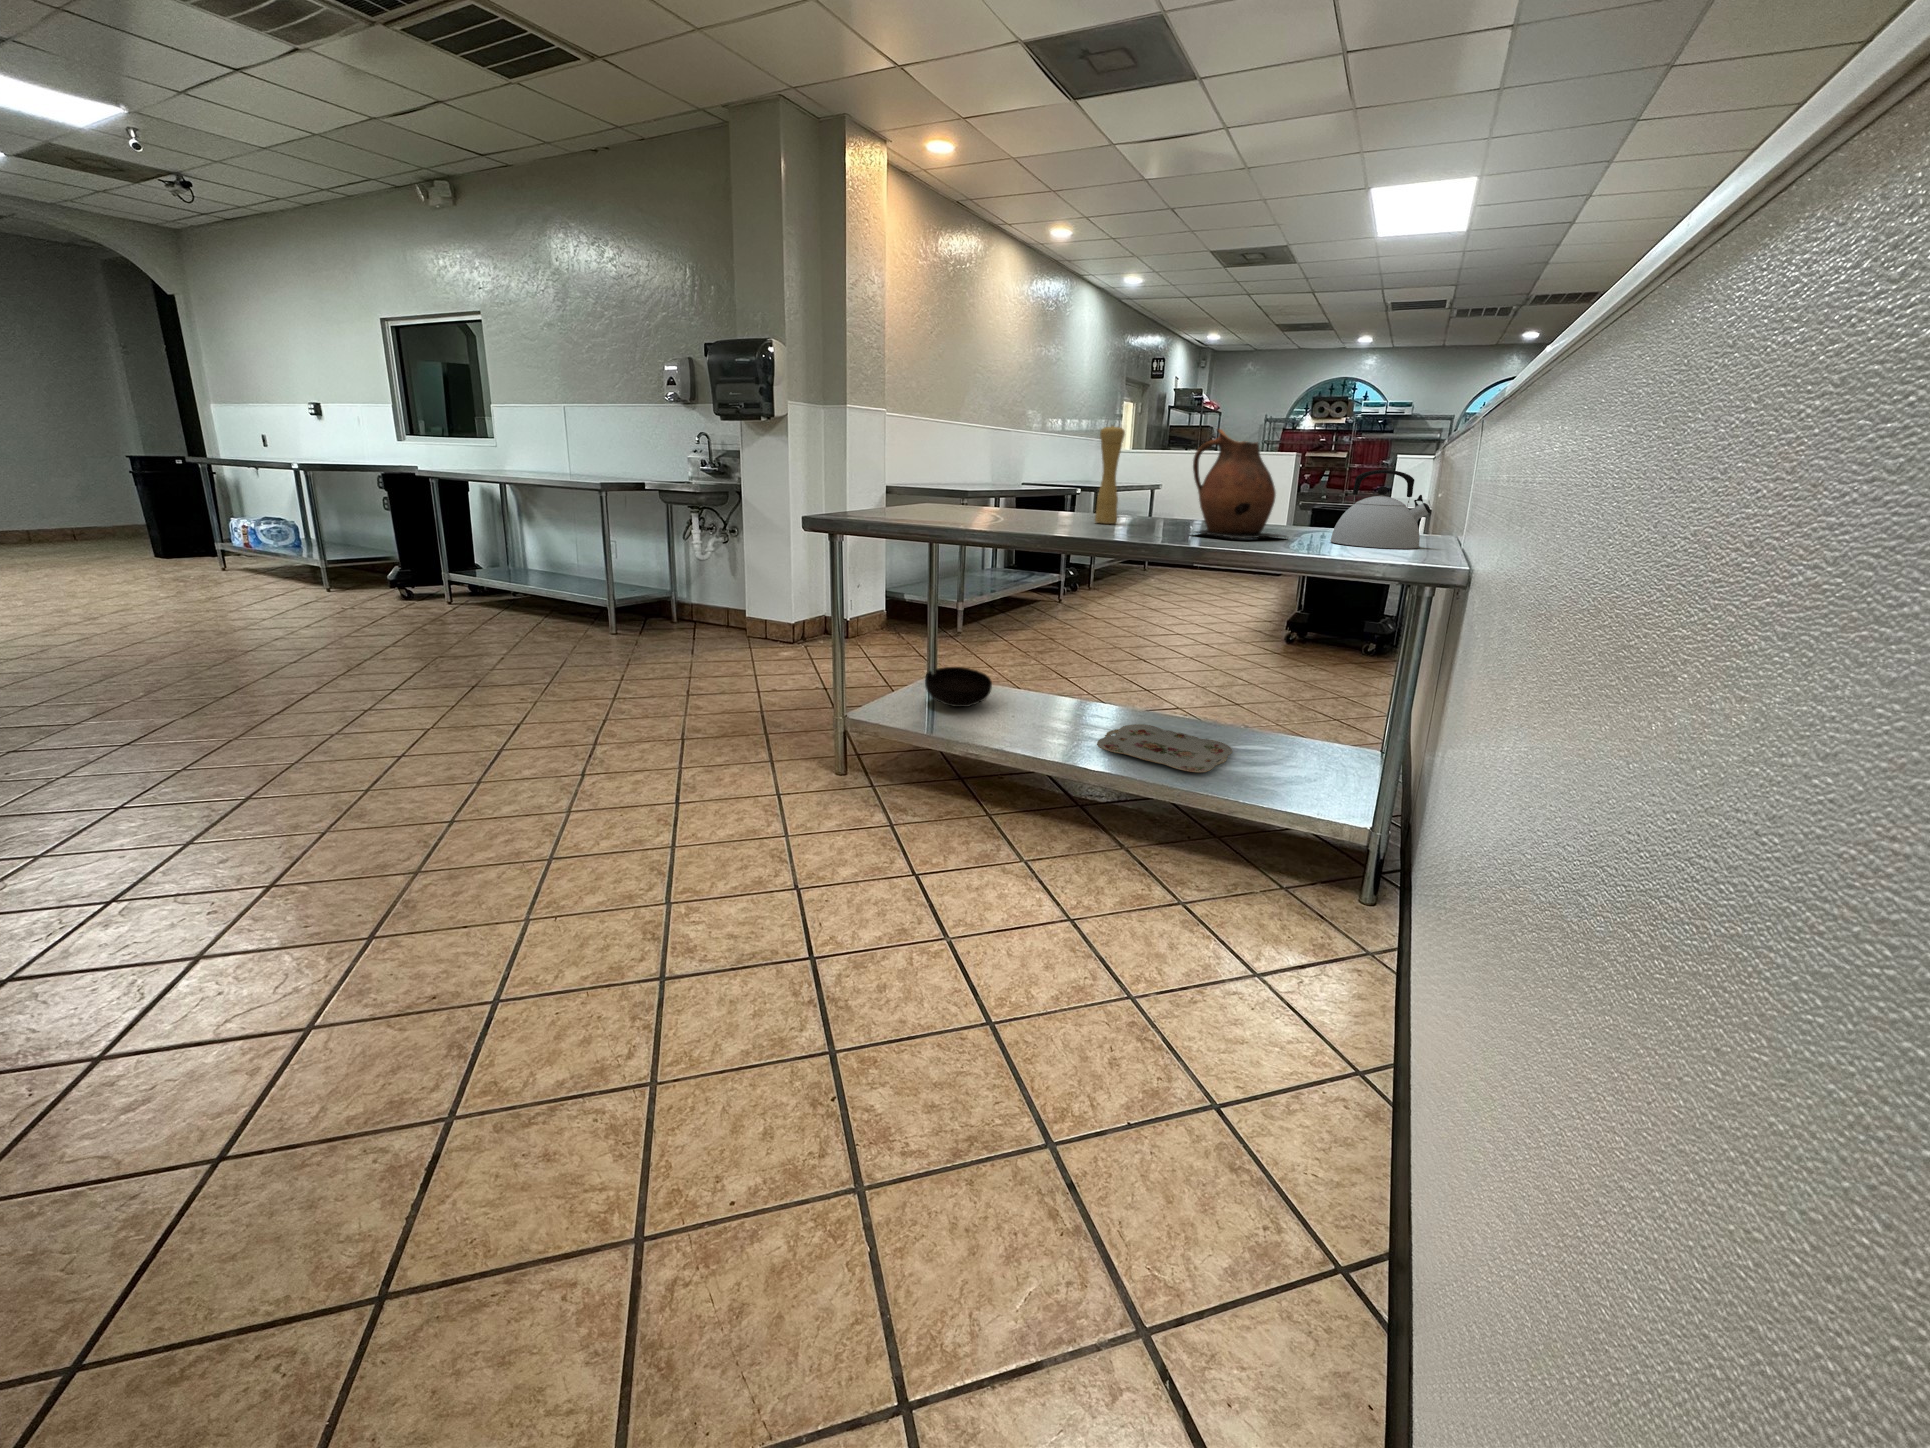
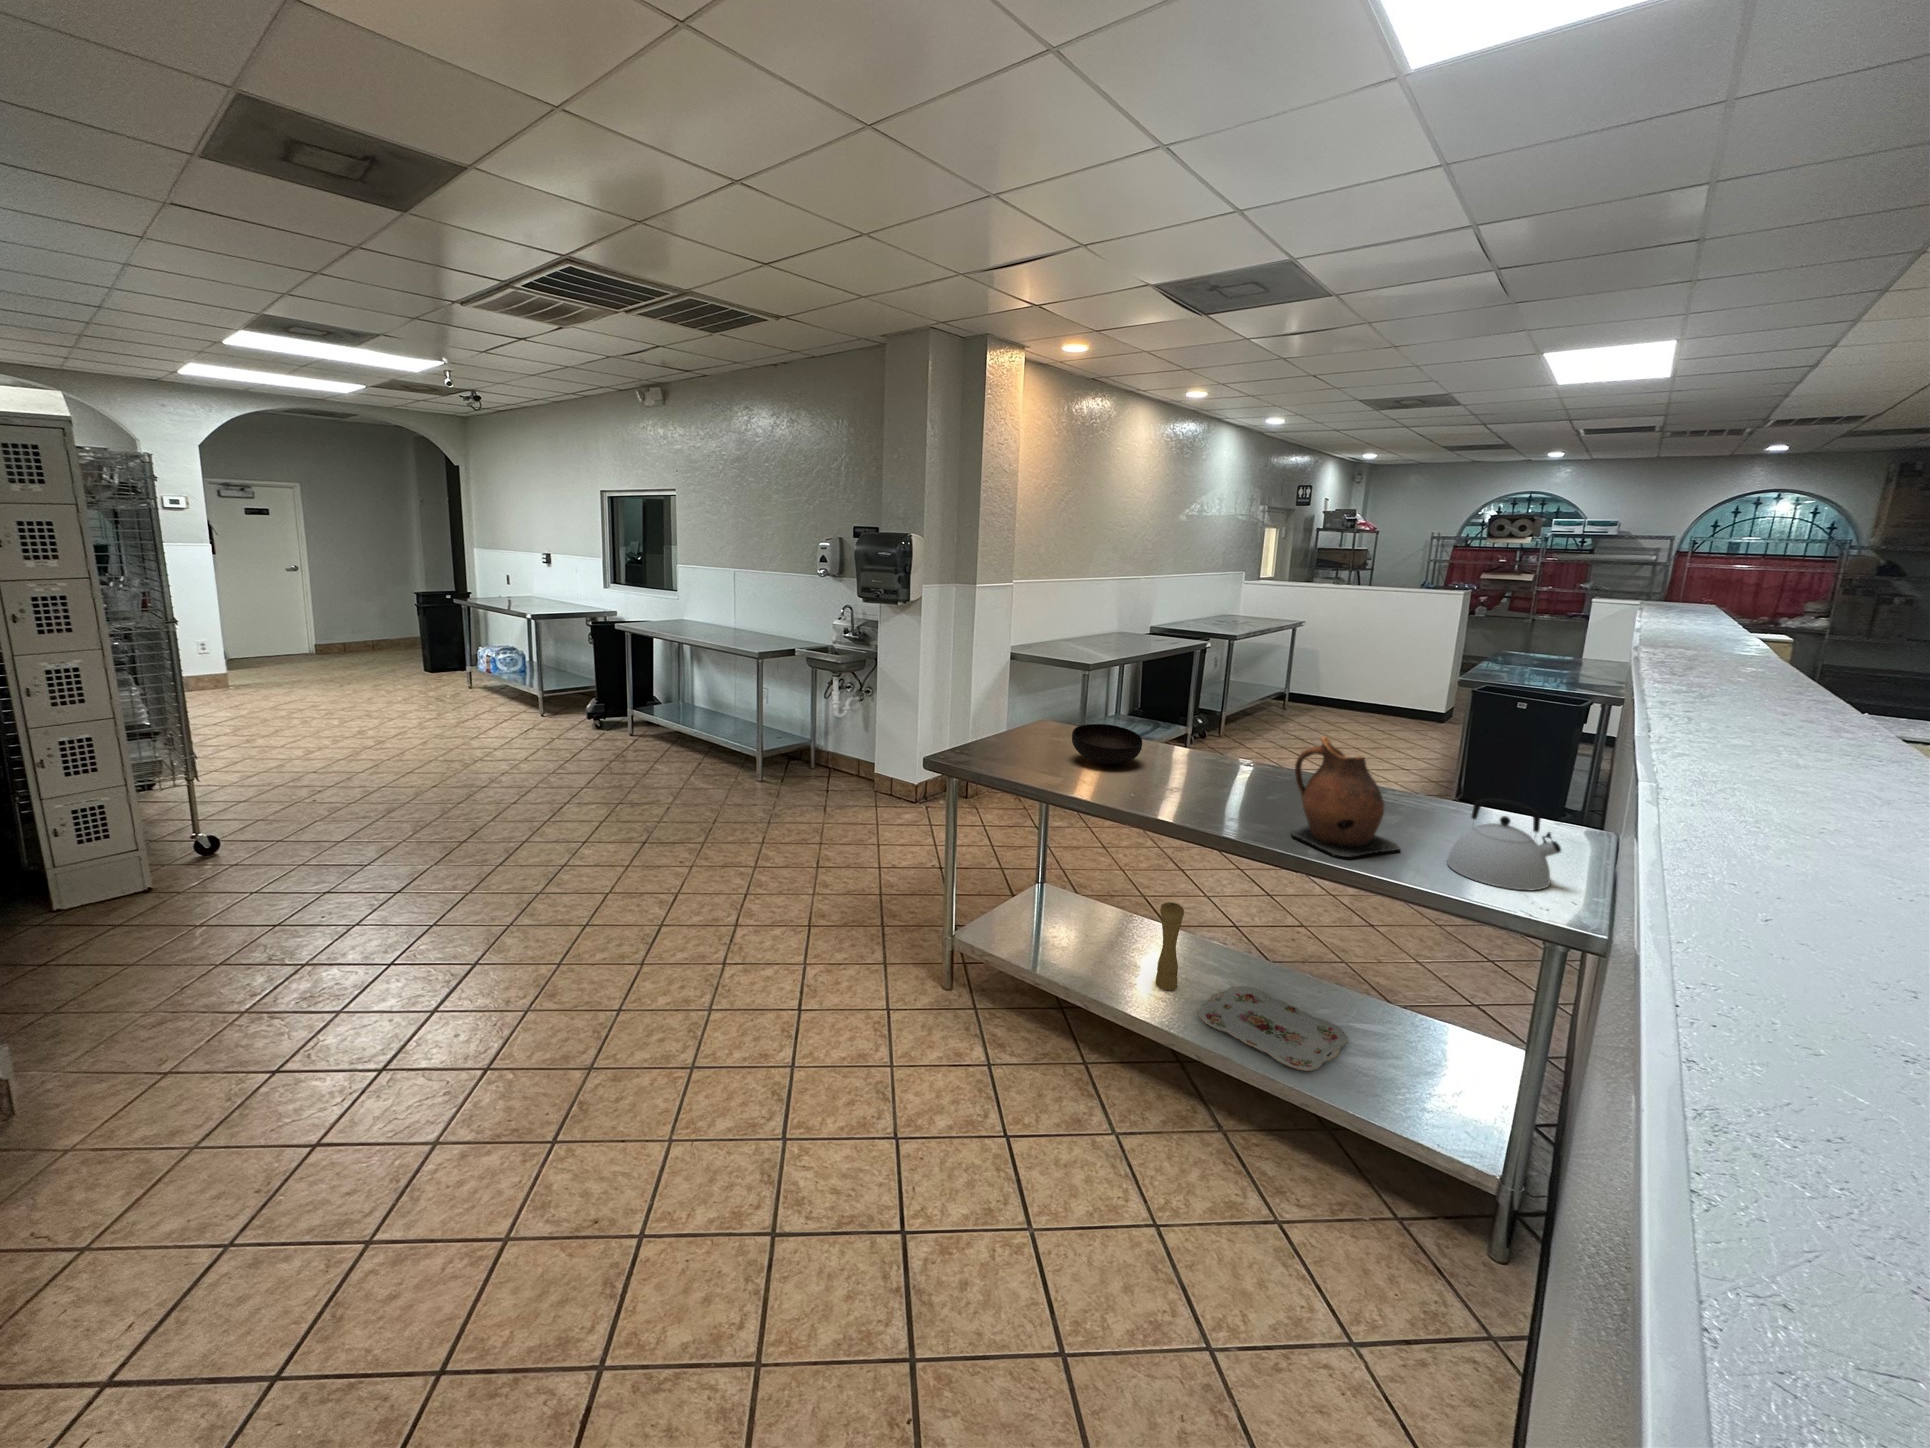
pepper mill: present [1095,425,1125,524] -> present [1156,902,1184,990]
bowl: present [925,667,992,707] -> present [1072,724,1142,764]

